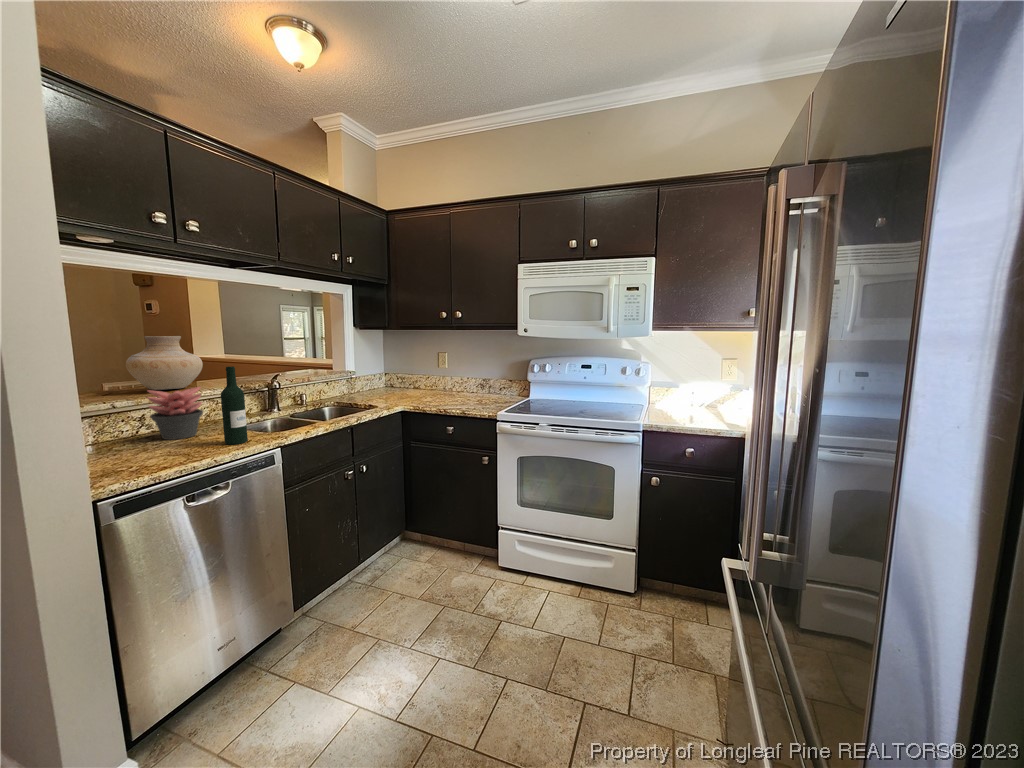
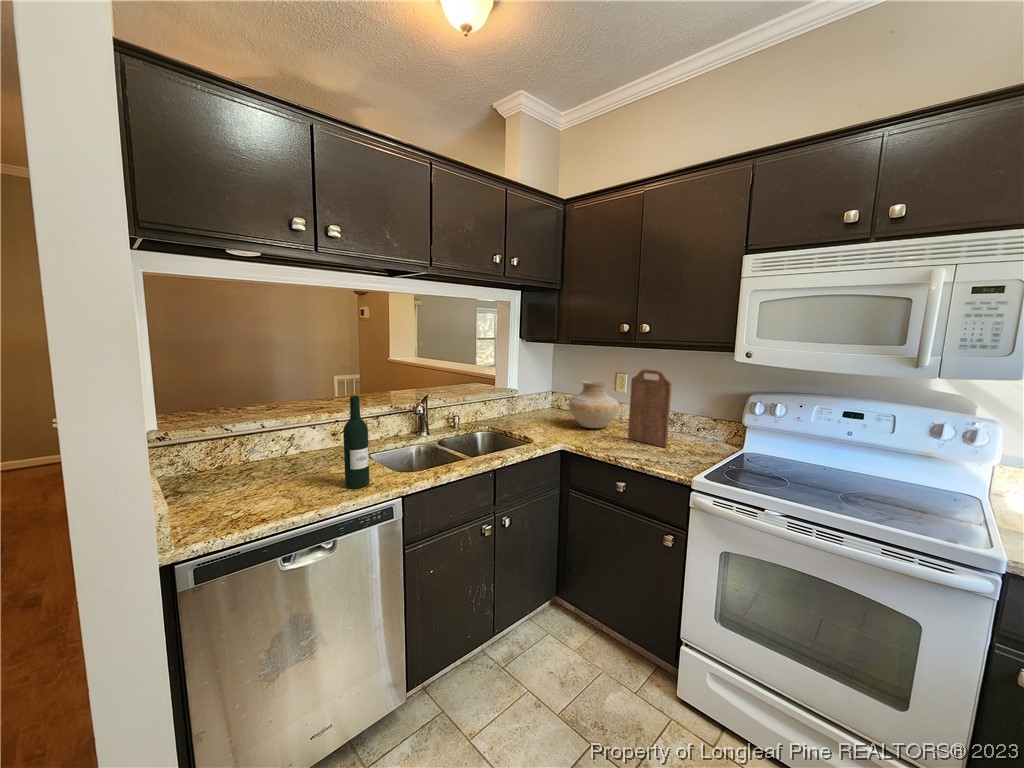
vase: present [126,336,203,390] -> present [569,381,619,428]
cutting board: none [452,346,481,401] -> present [628,369,672,448]
succulent plant: present [147,387,203,440] -> none [288,410,344,467]

